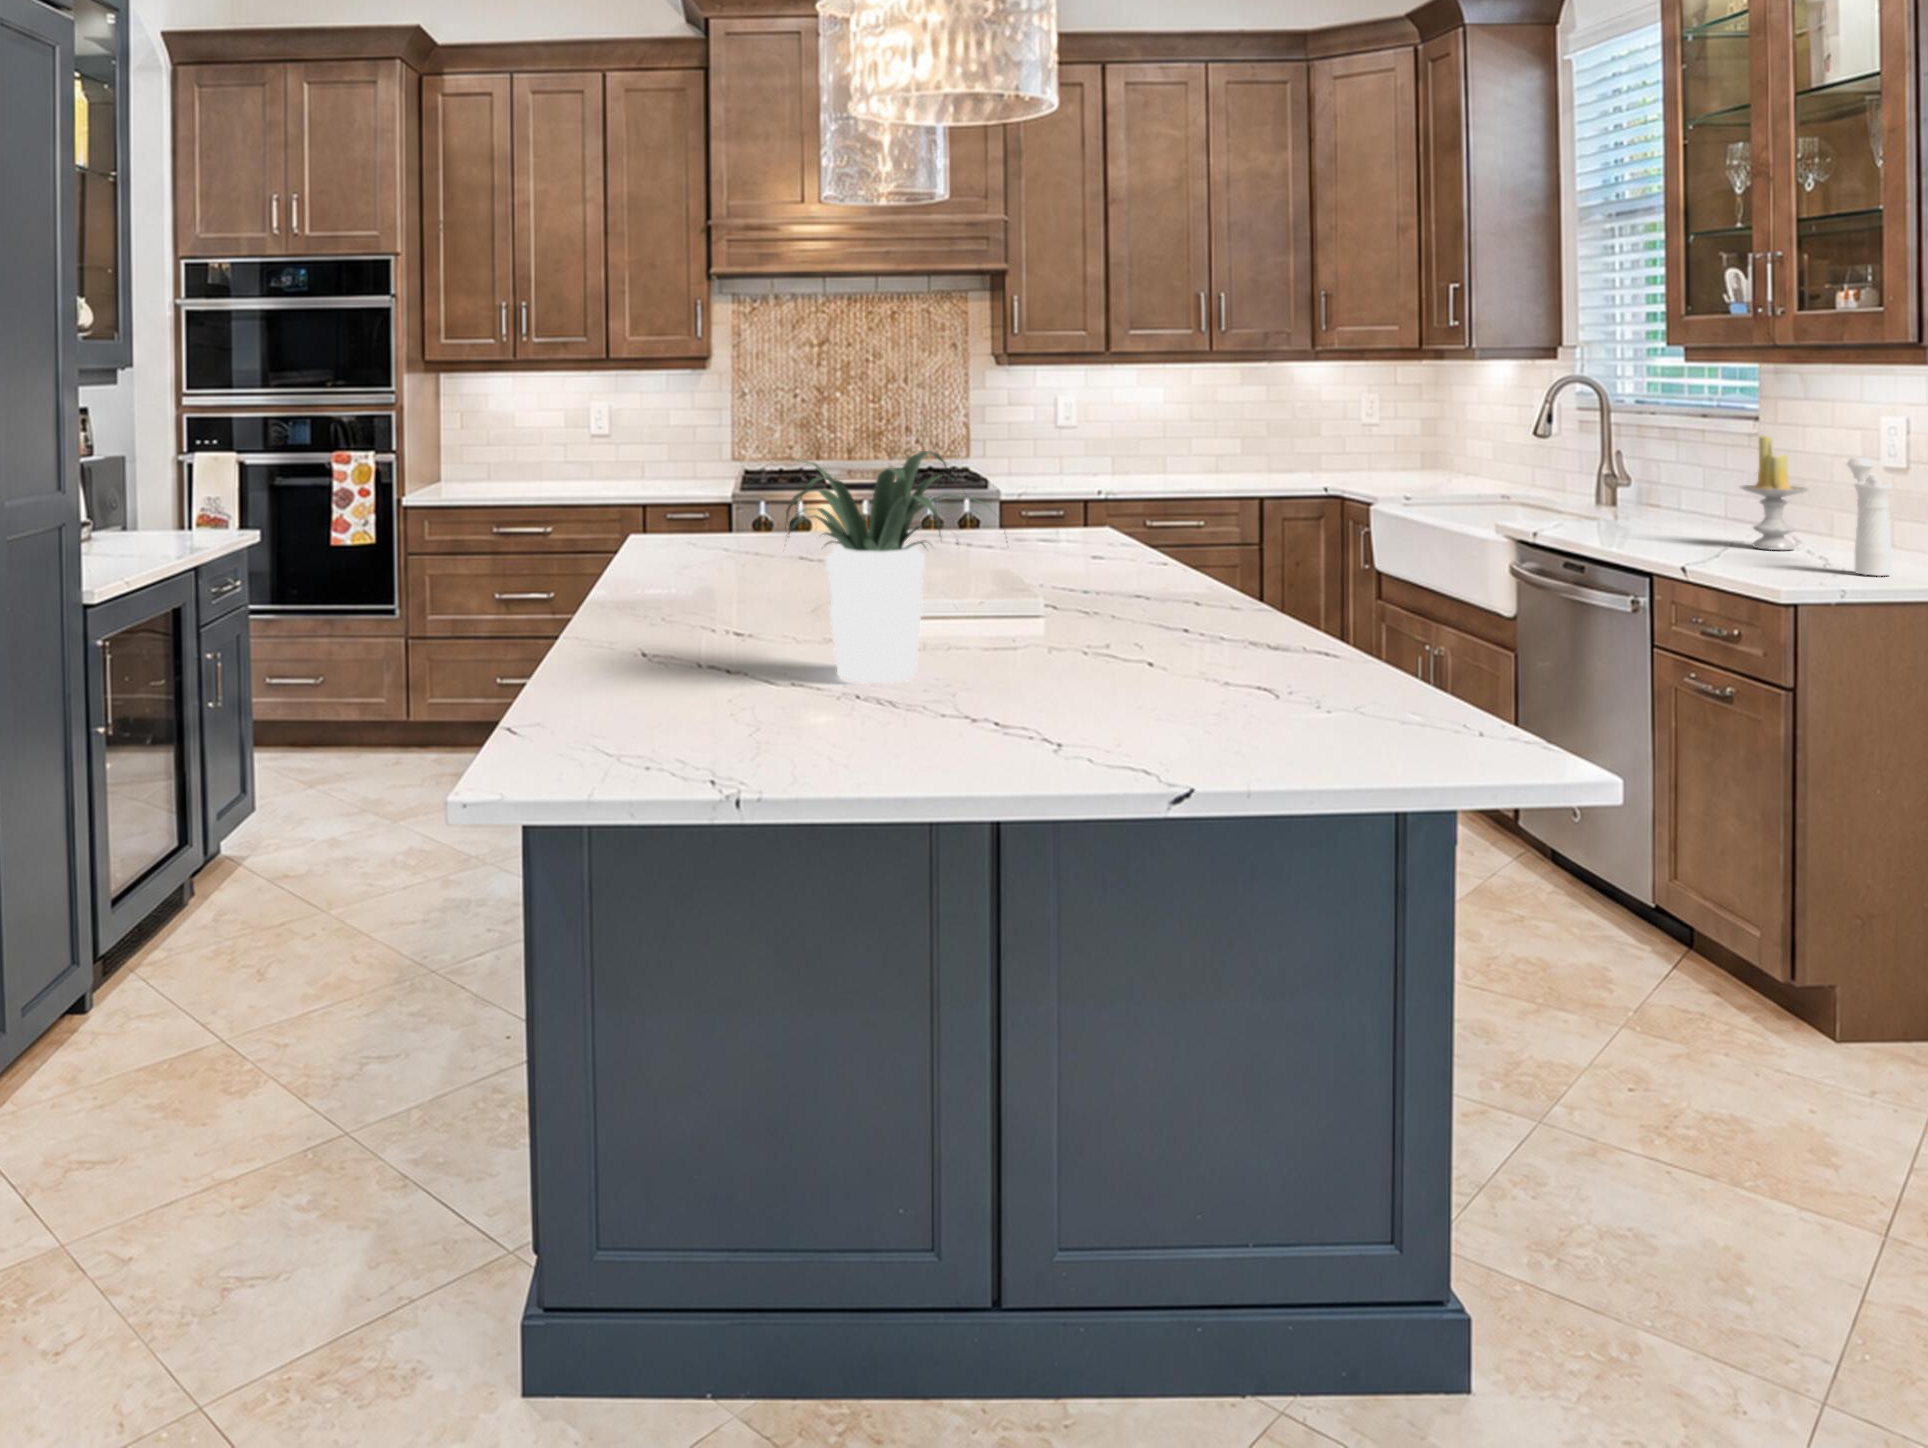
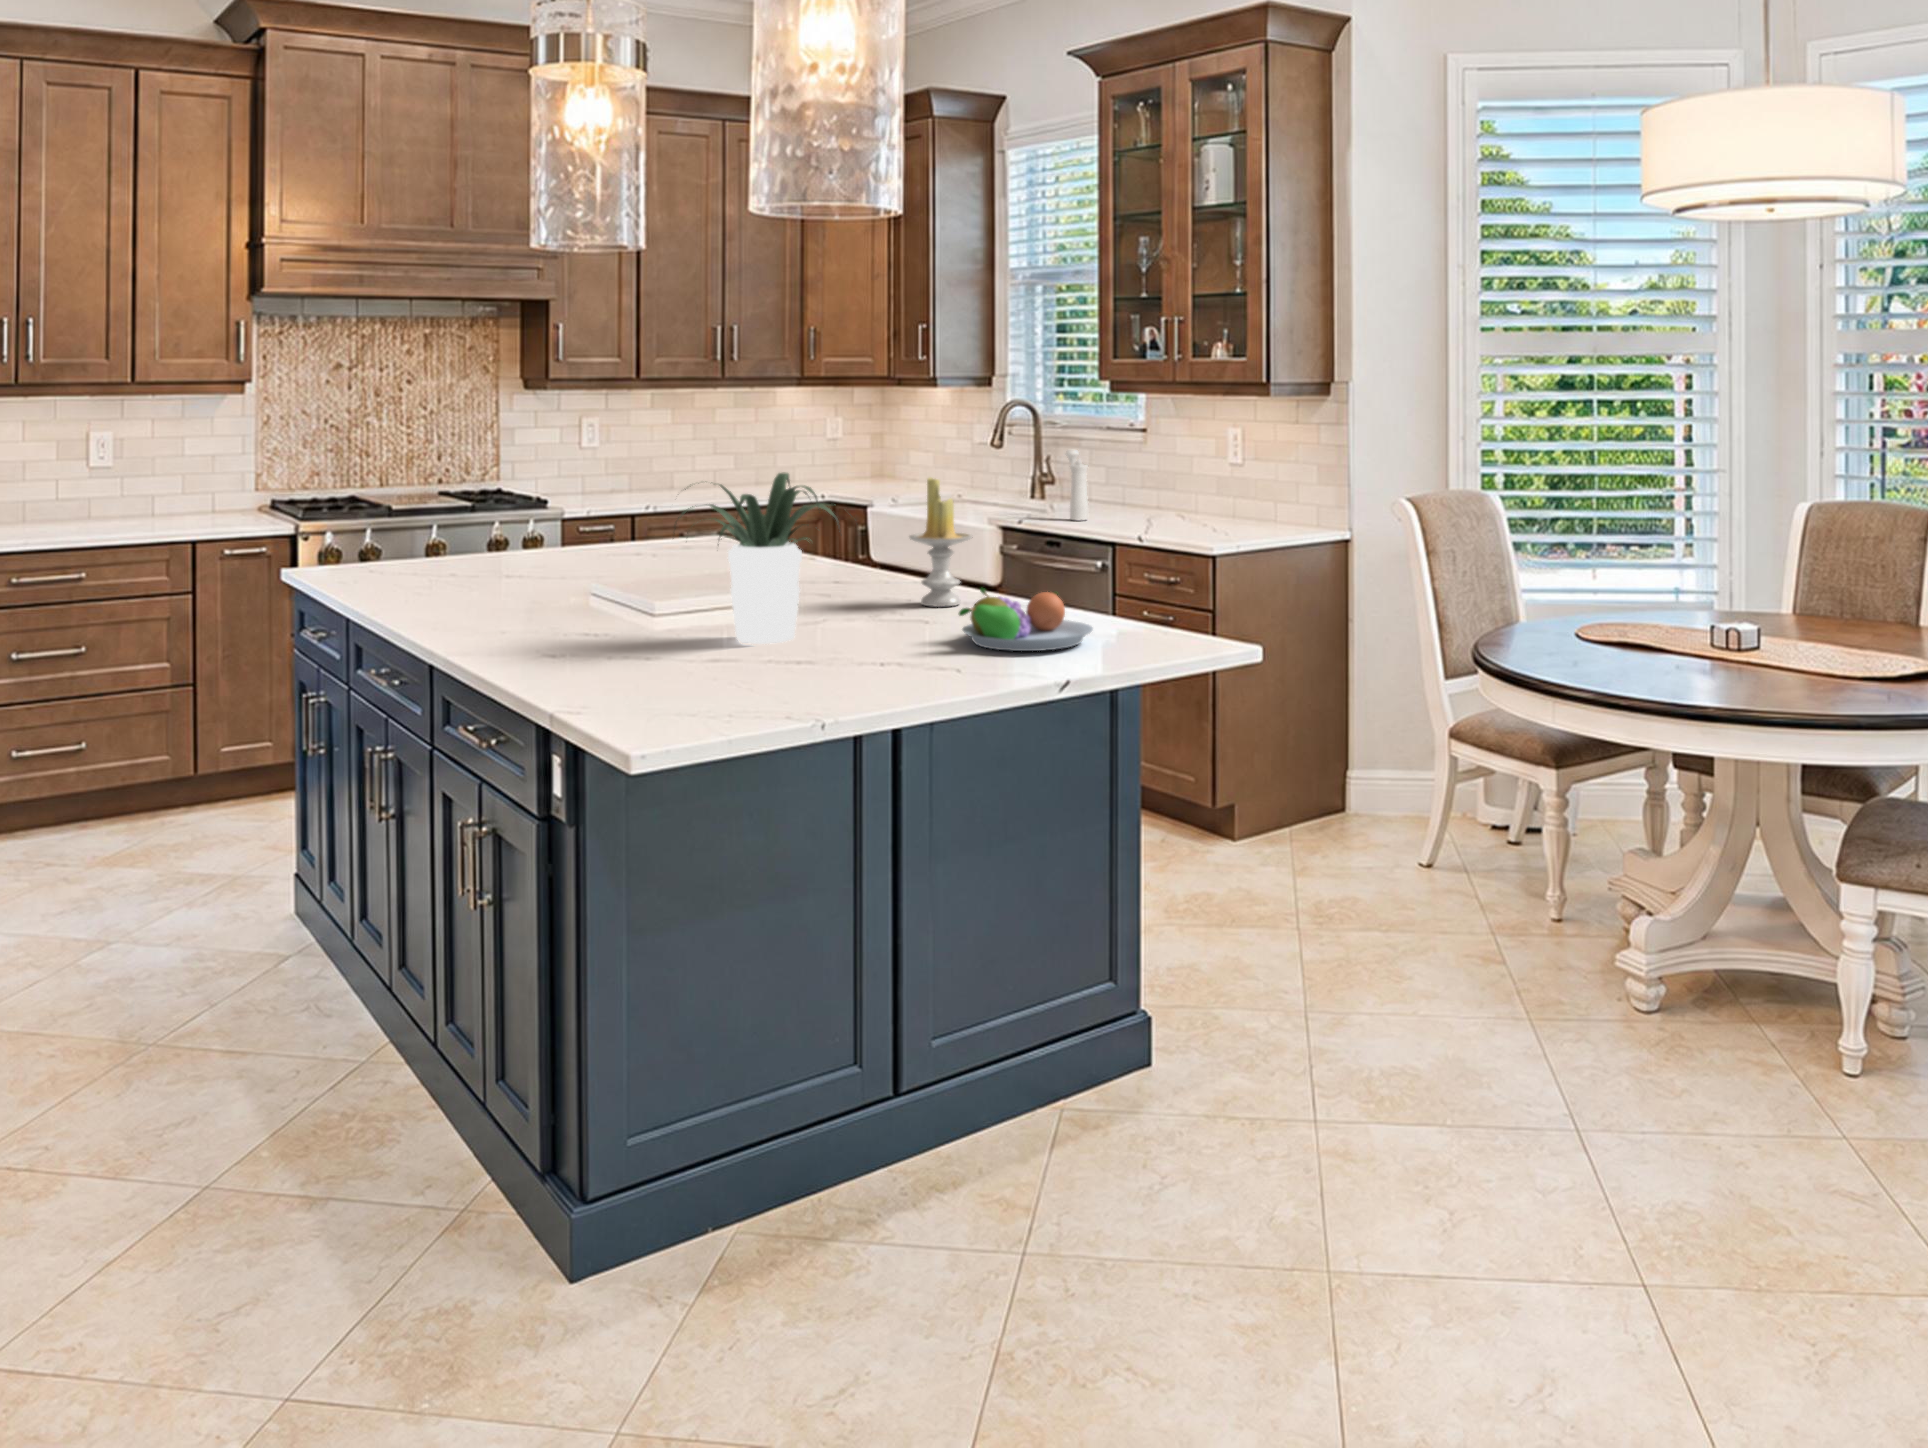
candle: present [1741,435,1807,550] -> present [909,477,973,607]
pepper mill: present [1847,458,1892,576] -> present [1066,450,1088,521]
fruit bowl: none [1101,634,1340,747] -> present [959,588,1093,651]

